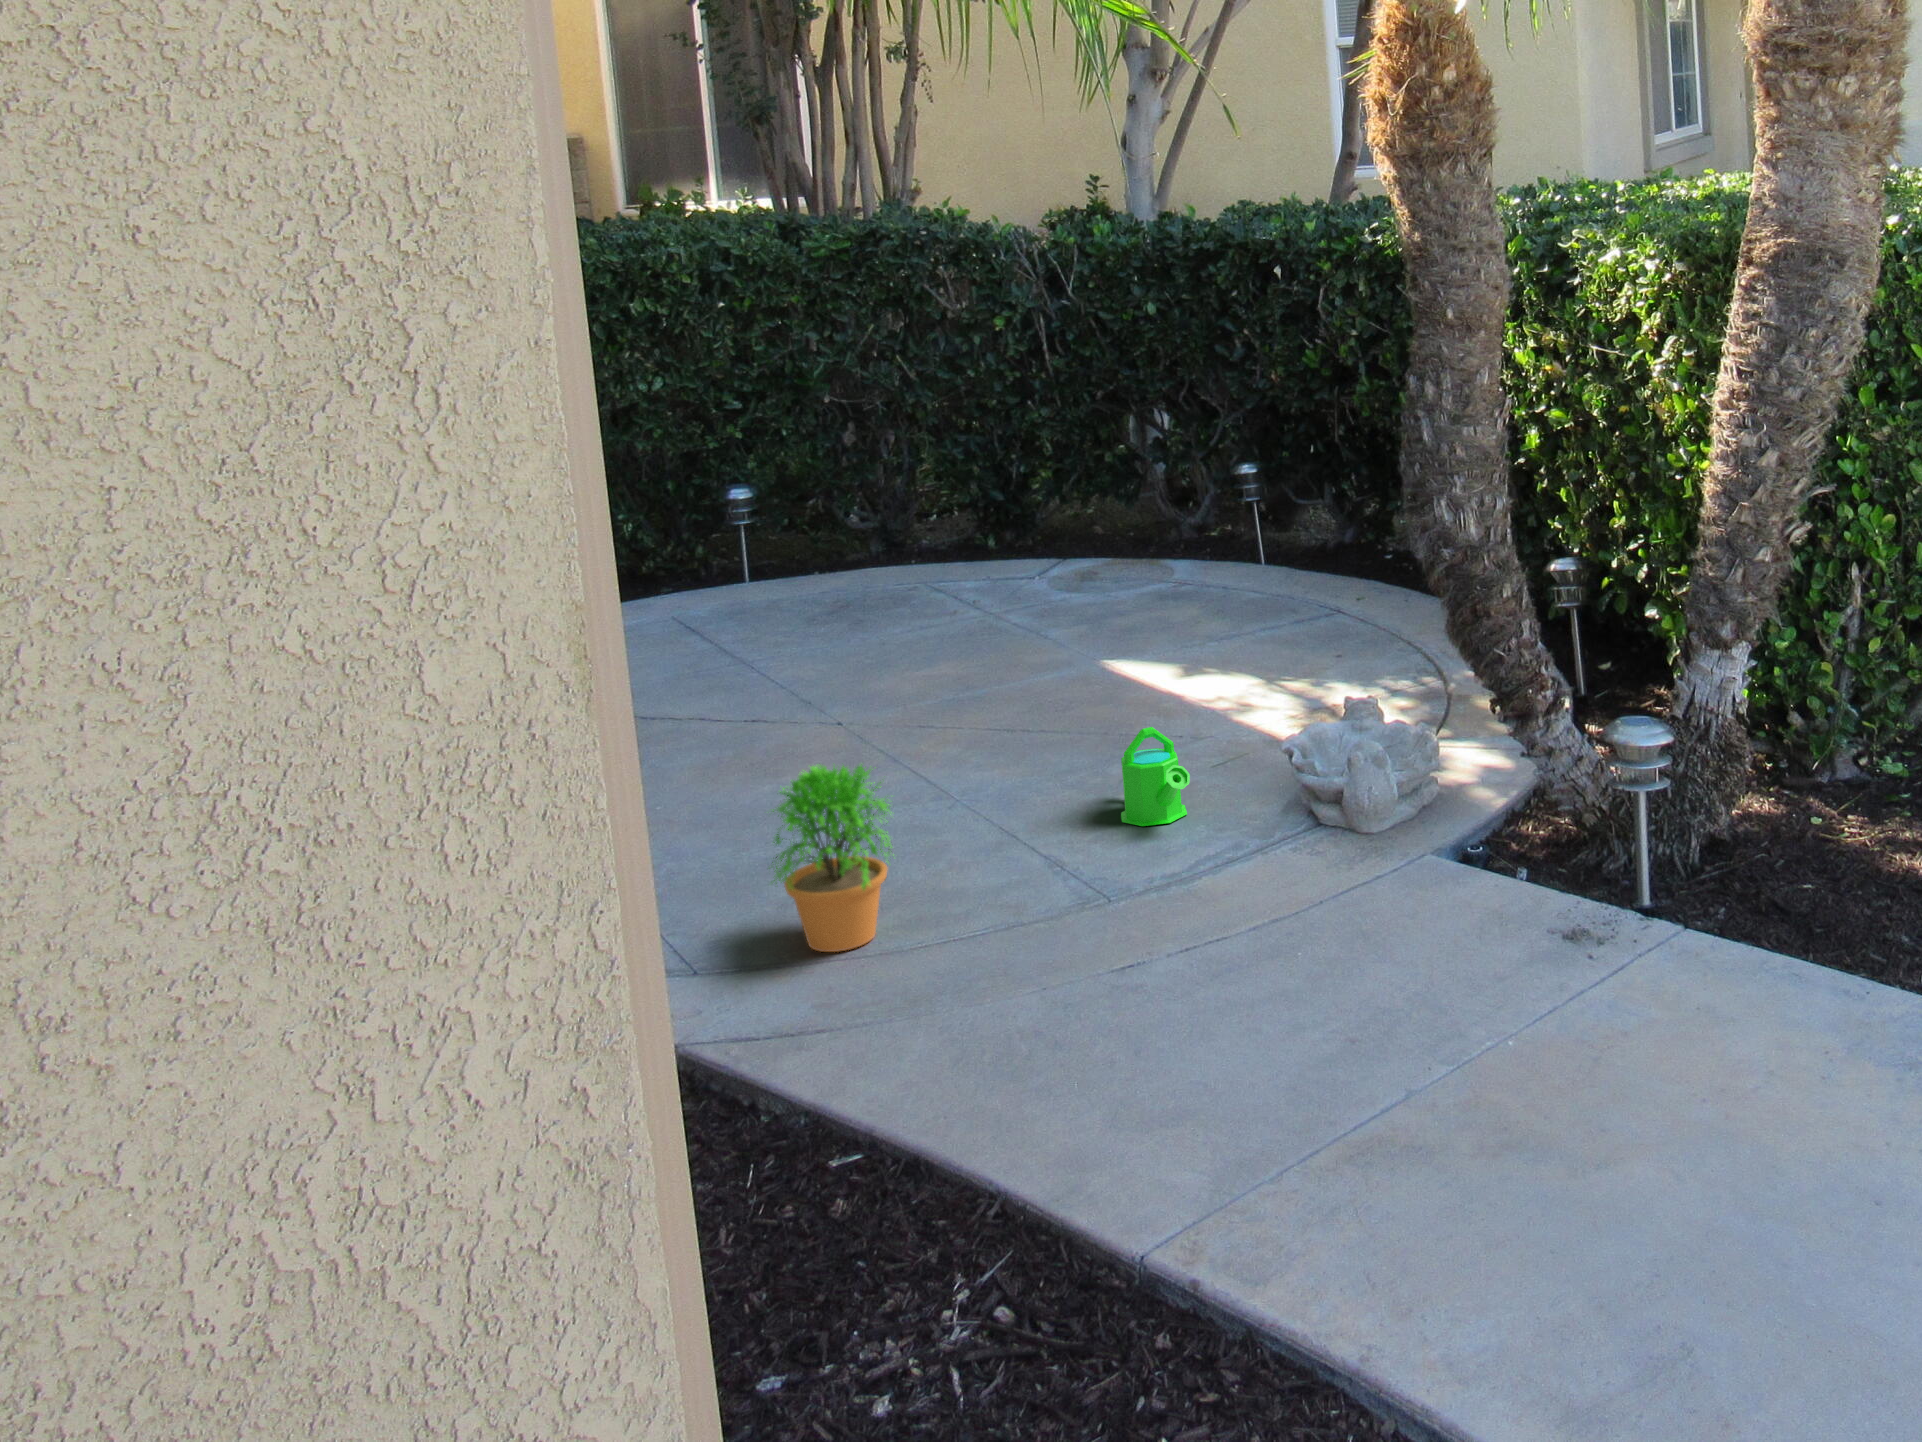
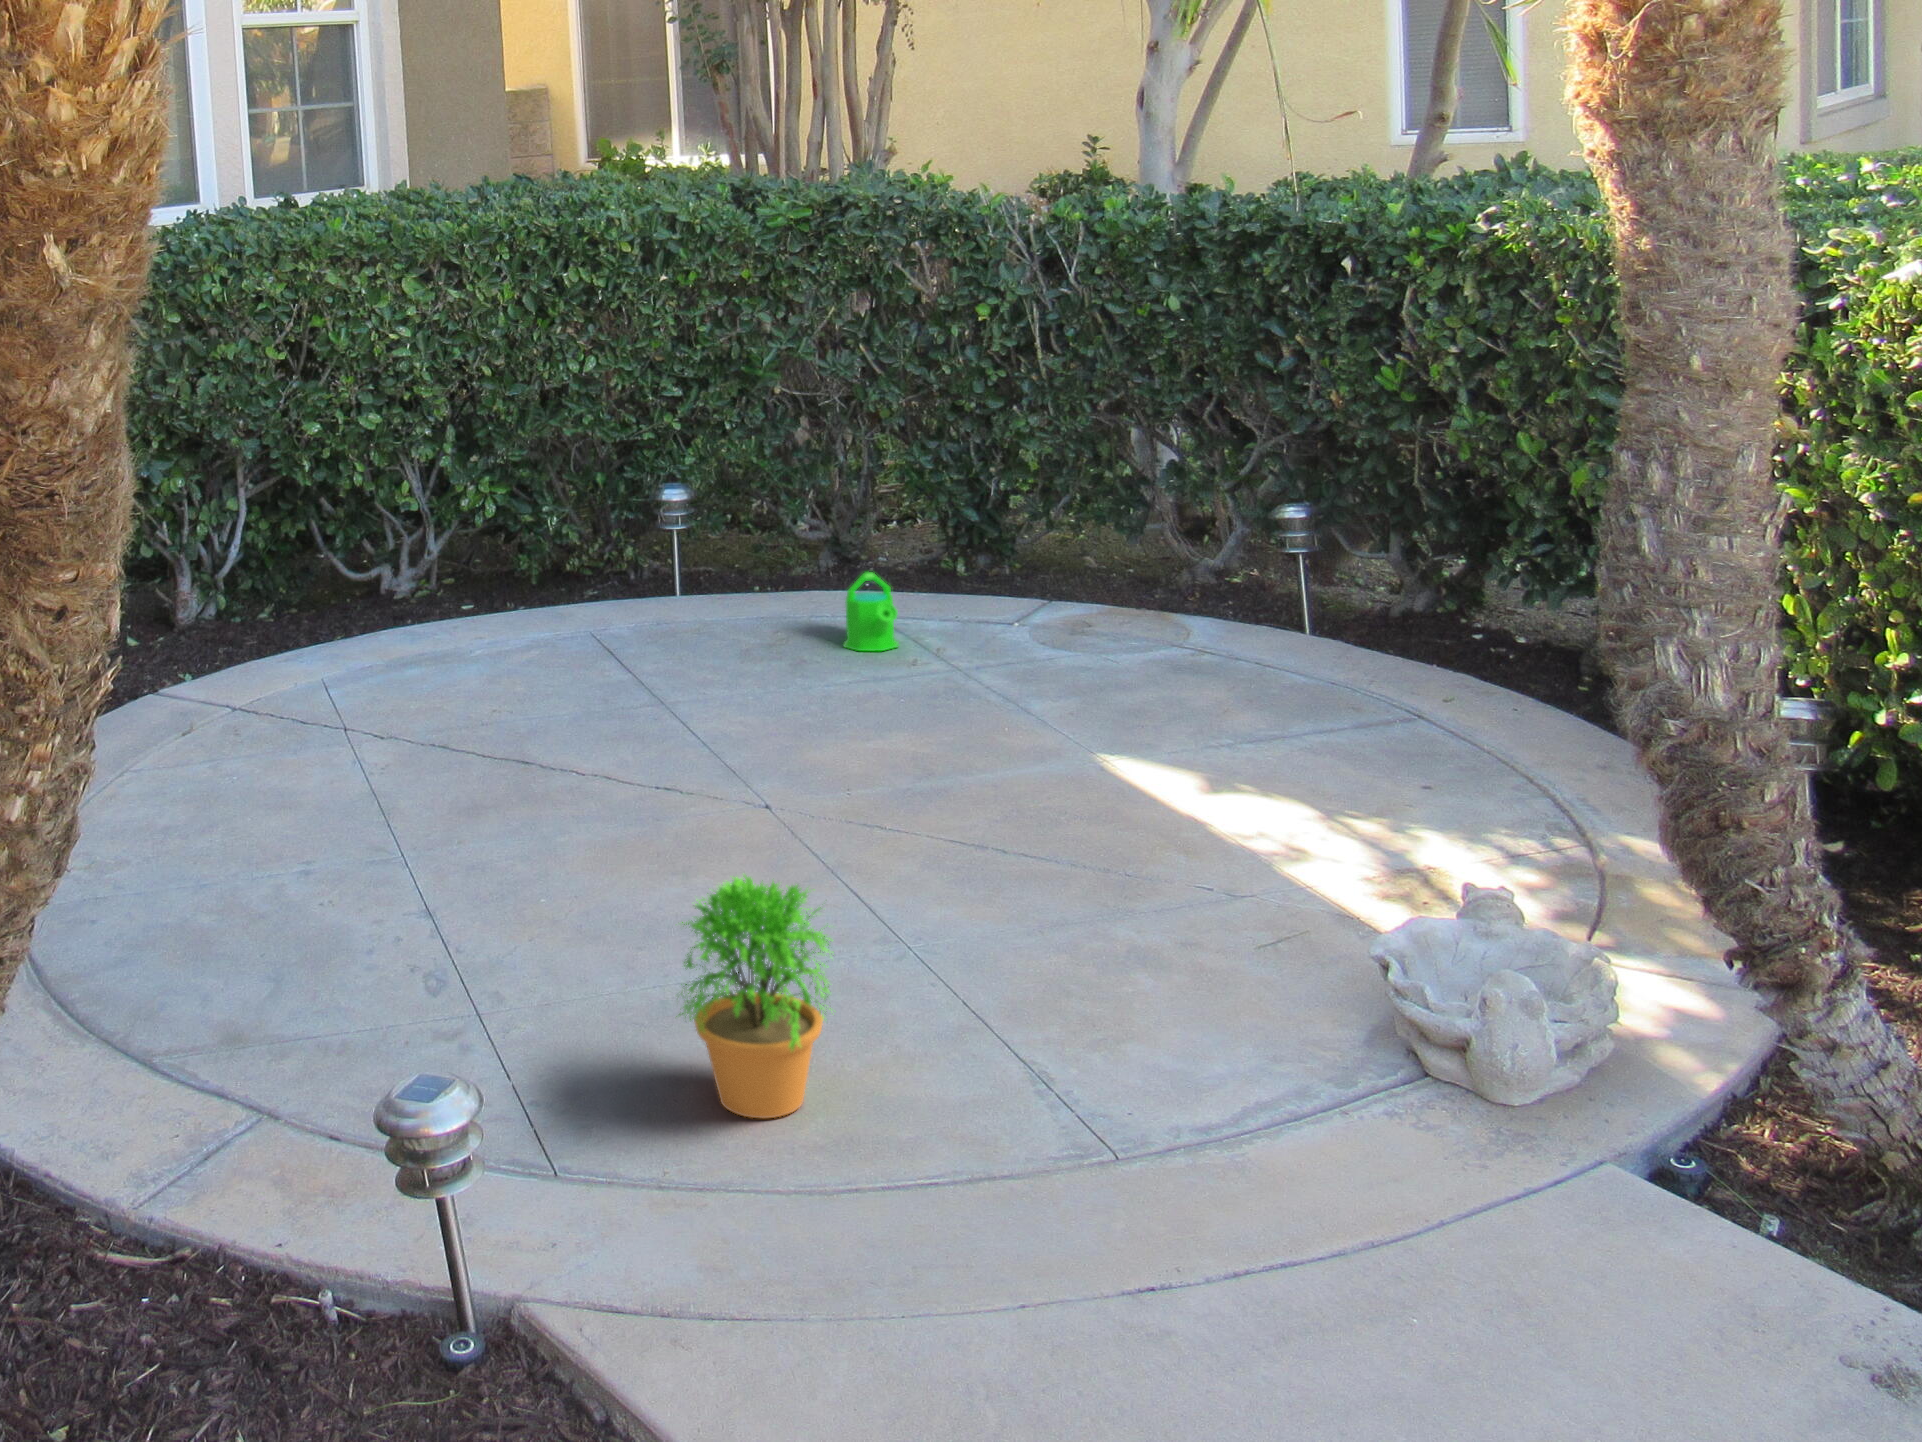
watering can: present [1121,727,1190,826] -> present [844,572,898,651]

